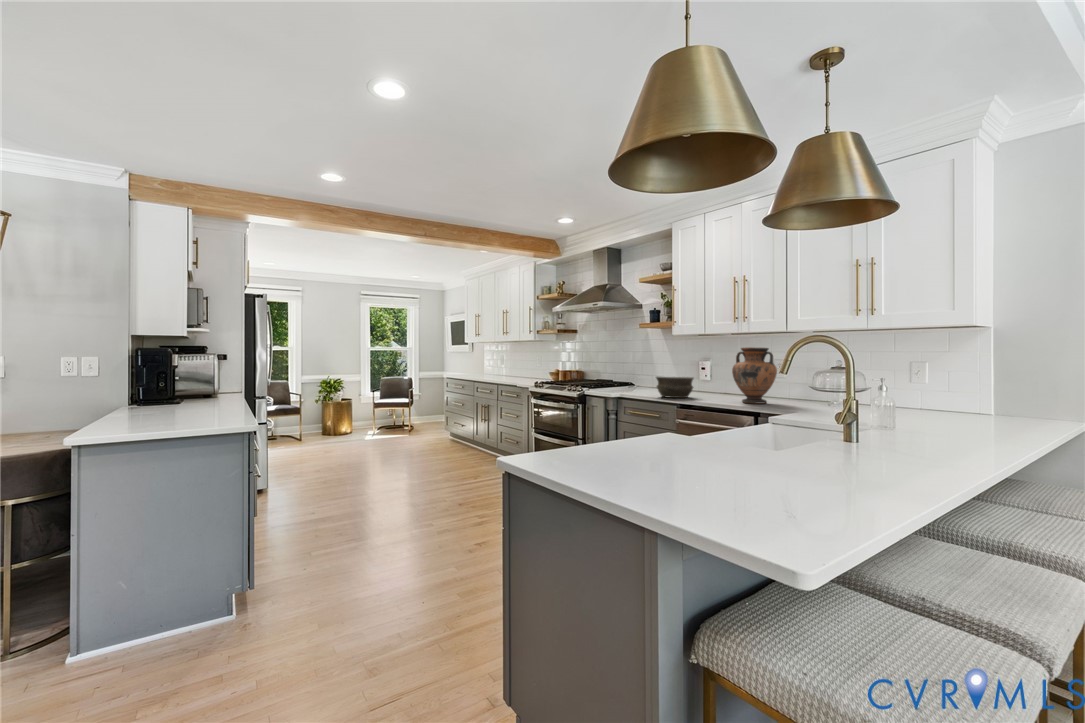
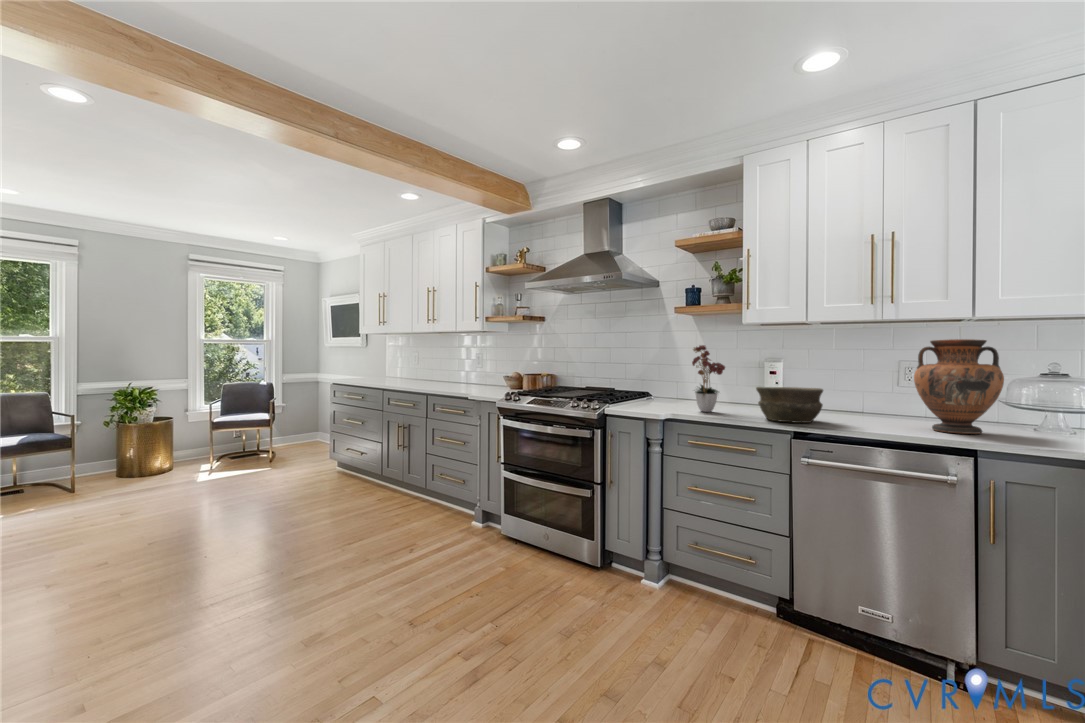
flower arrangement: none [630,349,659,393] -> present [692,345,725,412]

